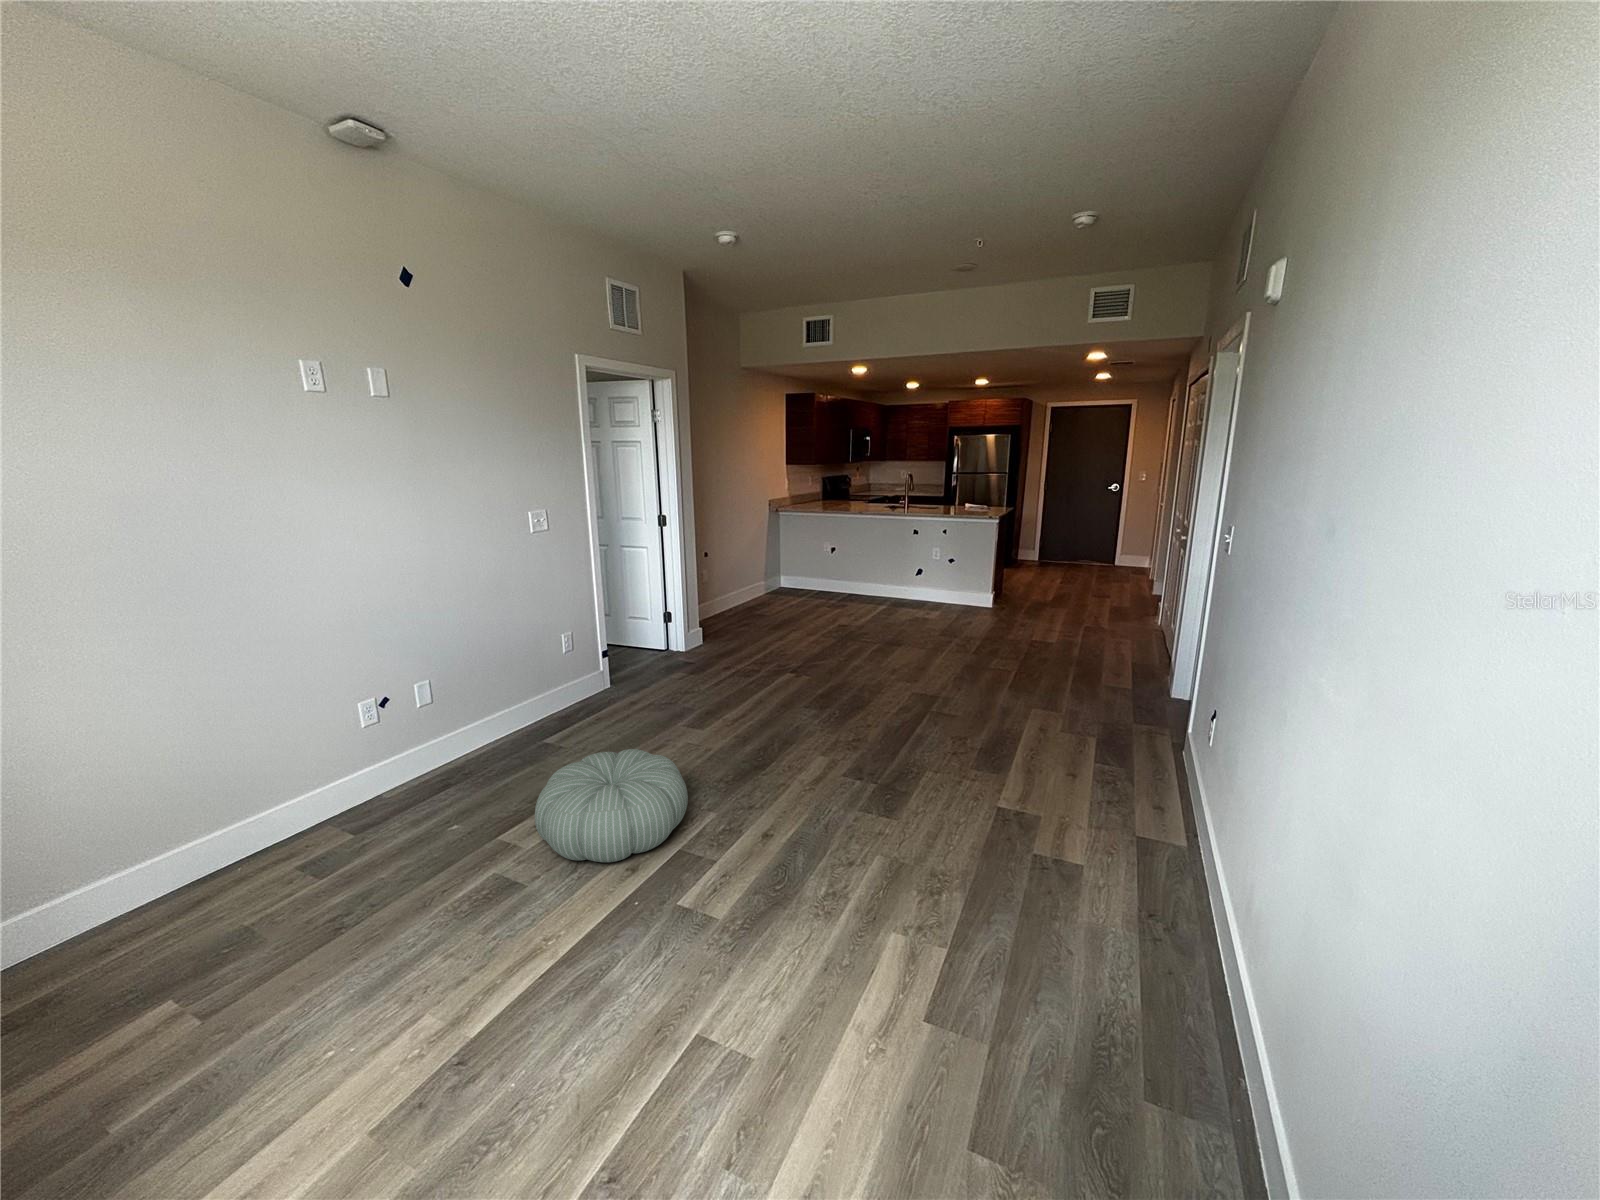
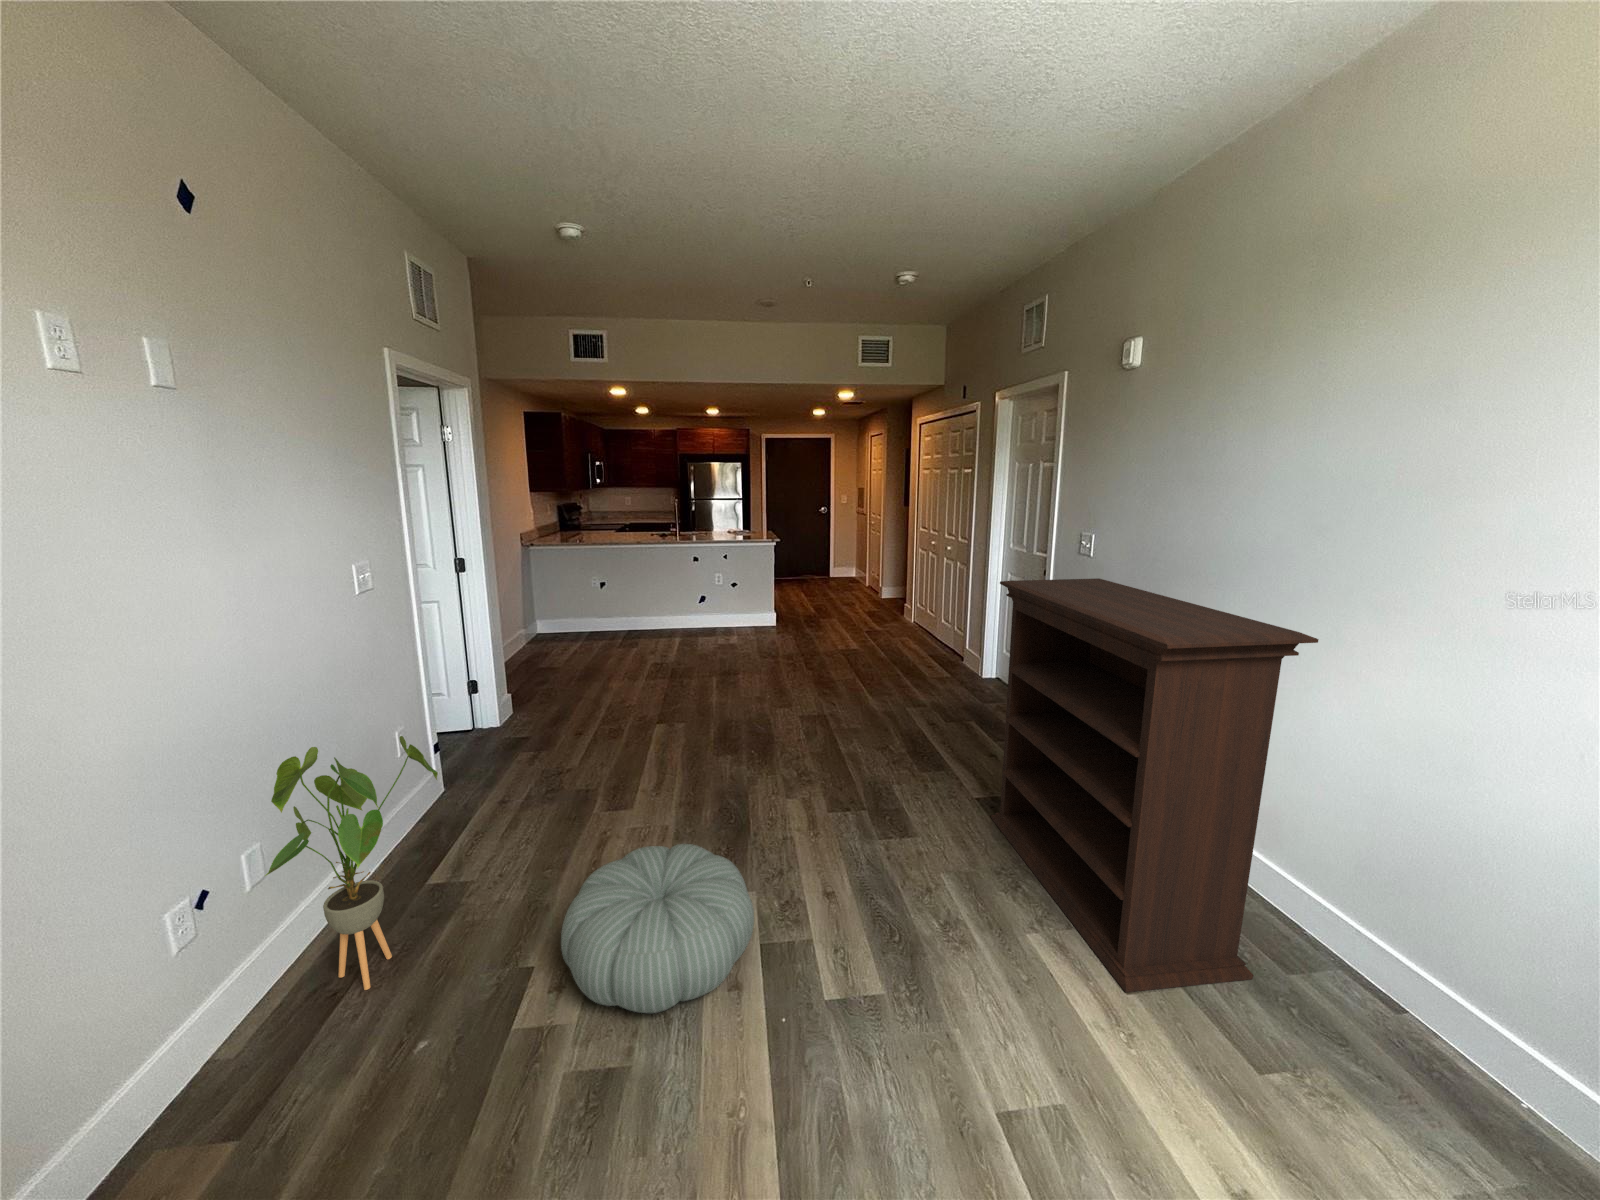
bookshelf: none [924,570,1151,1091] -> present [991,578,1318,992]
house plant: none [418,625,530,786] -> present [265,736,438,990]

